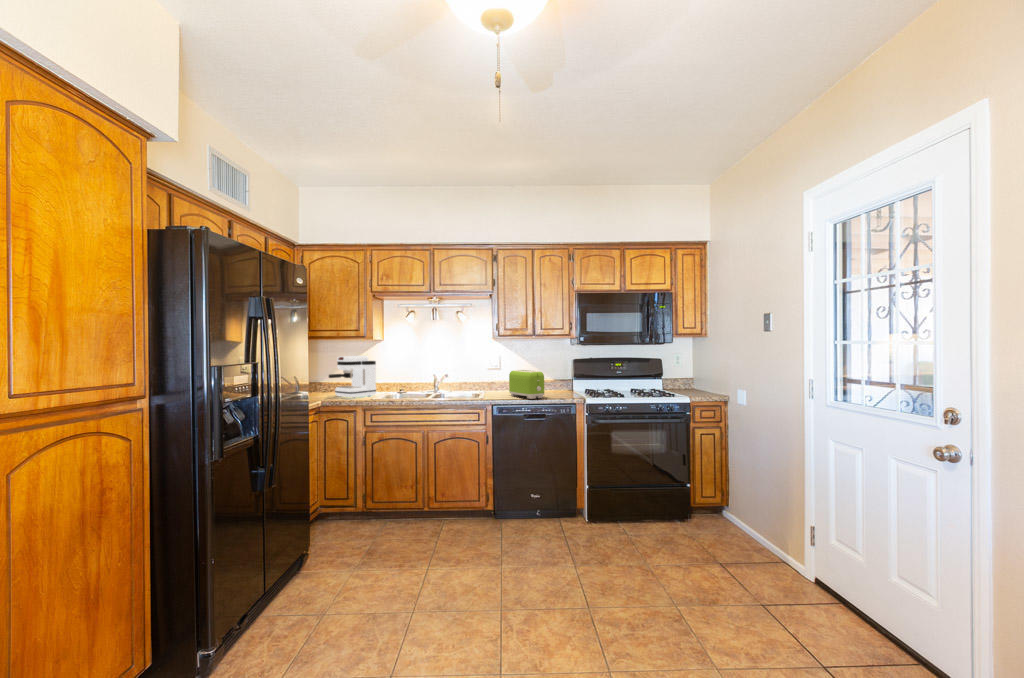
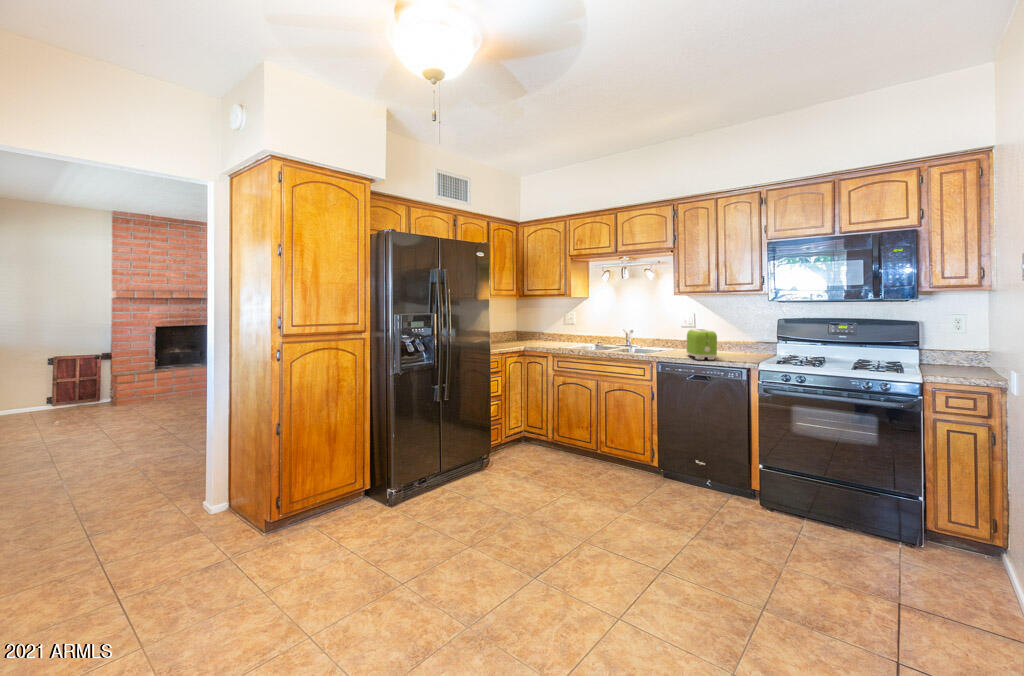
coffee maker: present [329,356,376,398] -> none [537,312,574,348]

